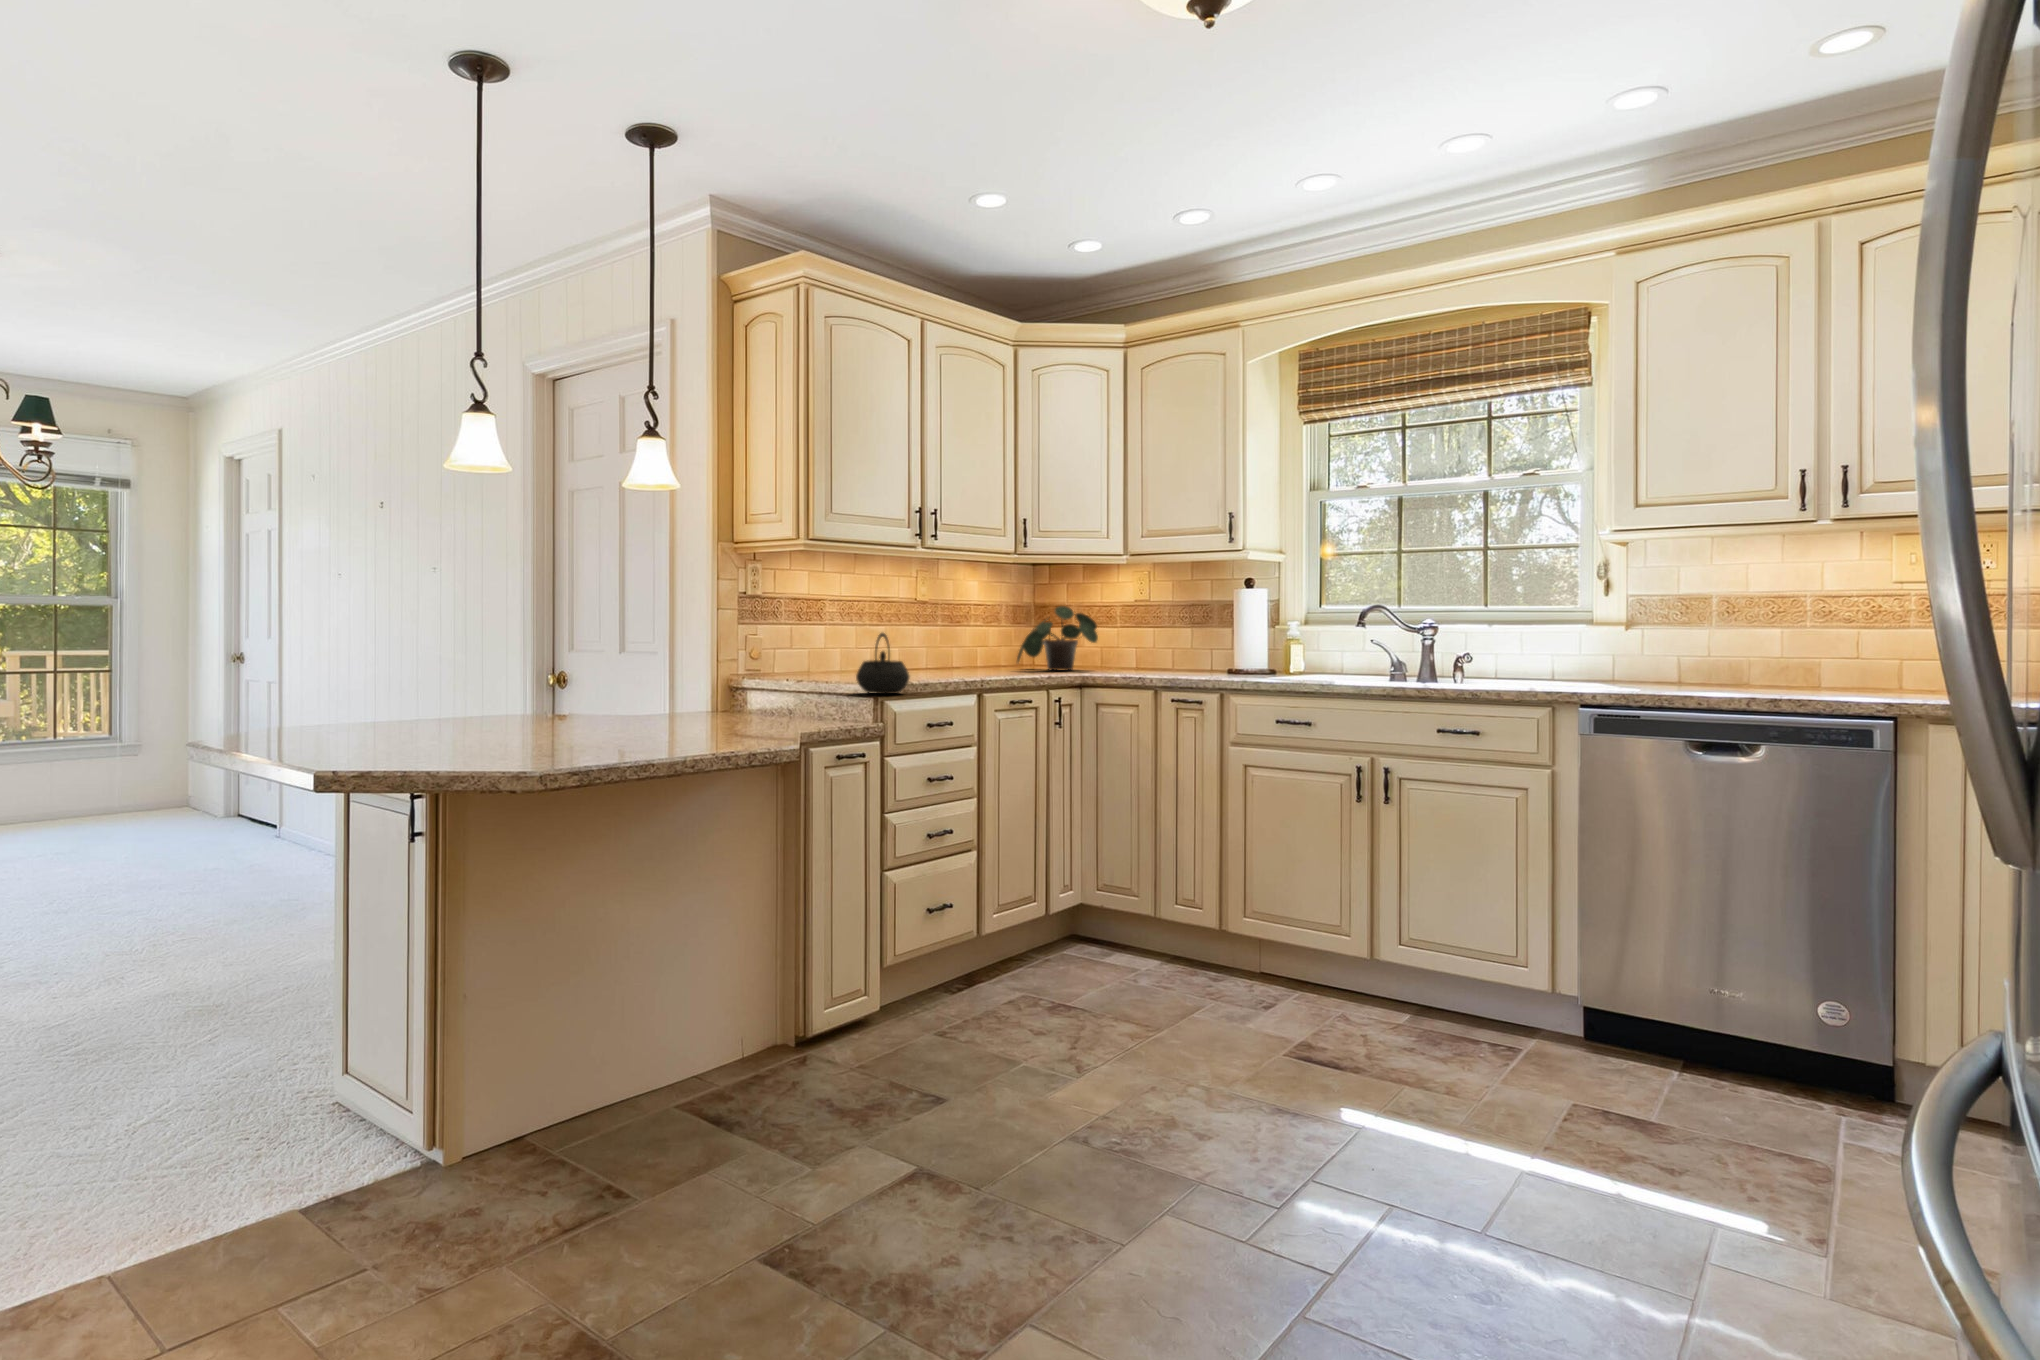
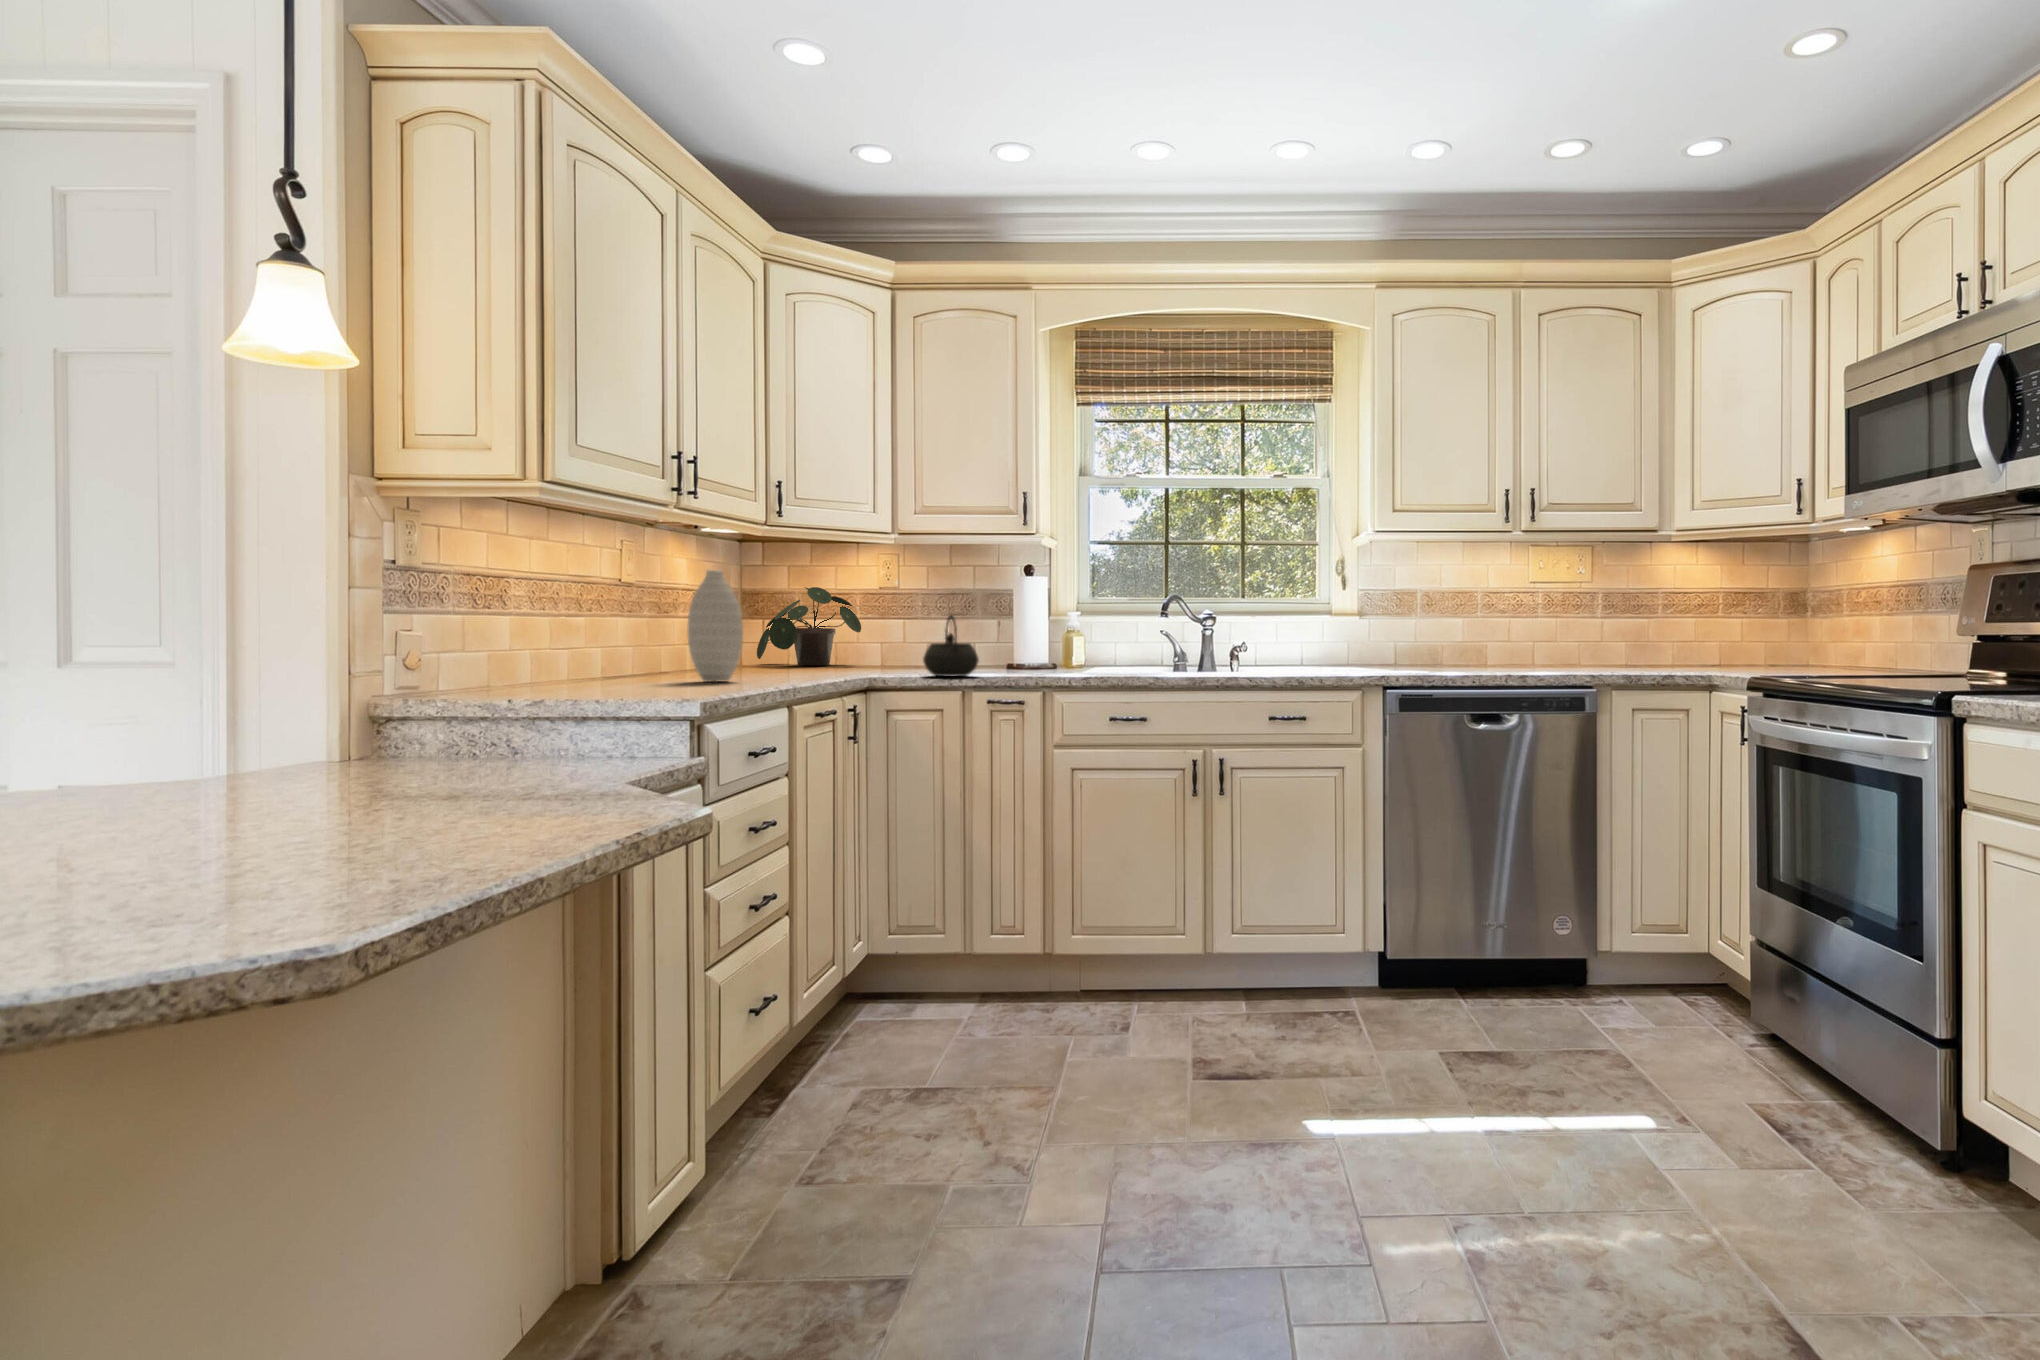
vase: none [939,600,976,682] -> present [687,570,743,682]
kettle: present [856,633,910,694] -> present [923,615,979,676]

